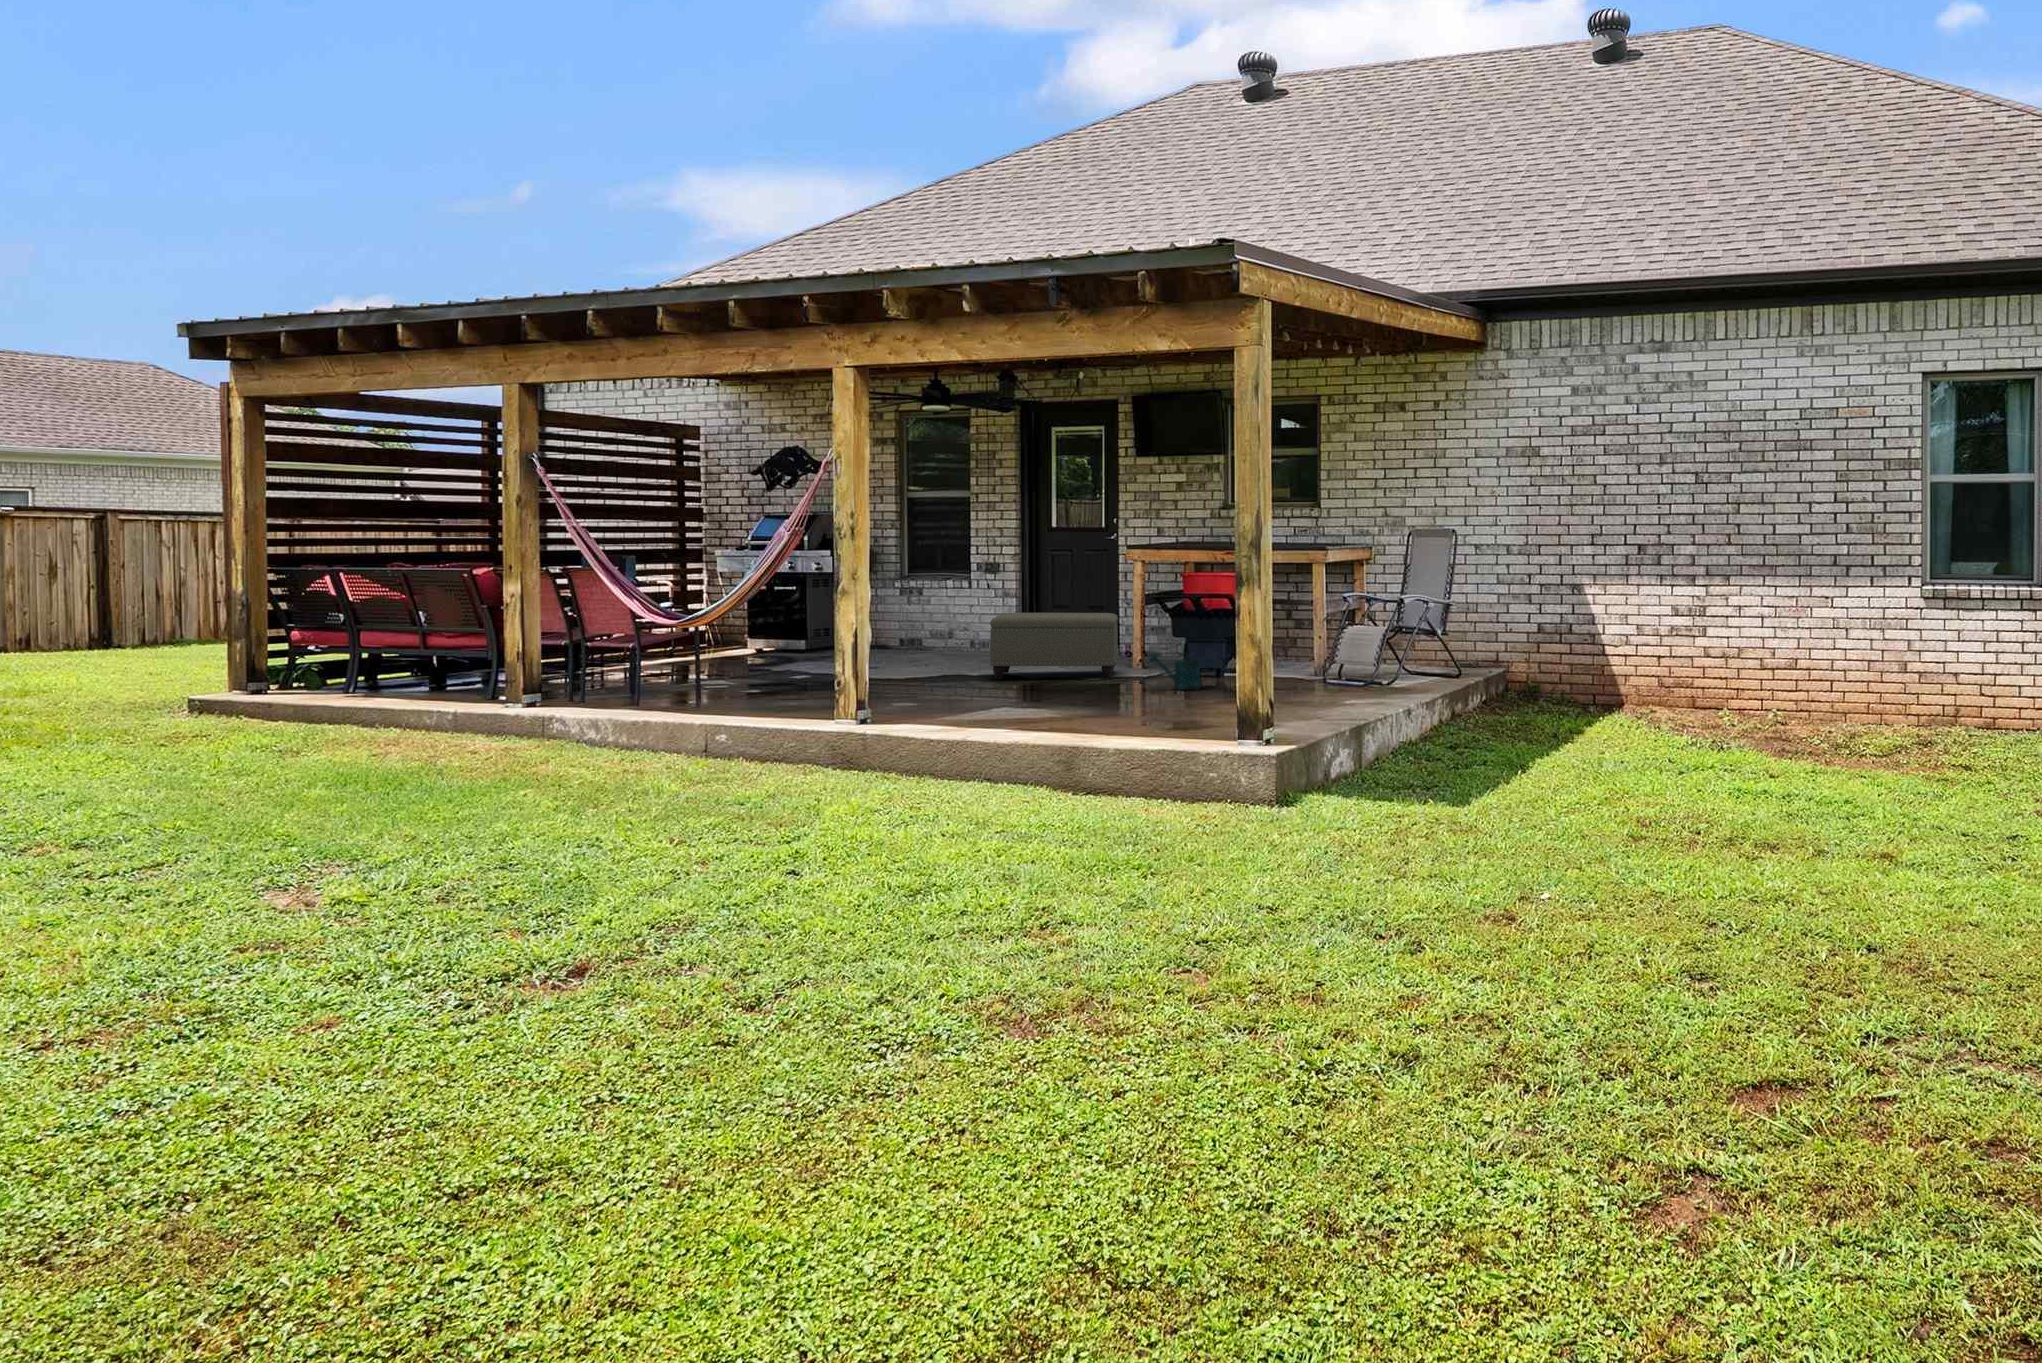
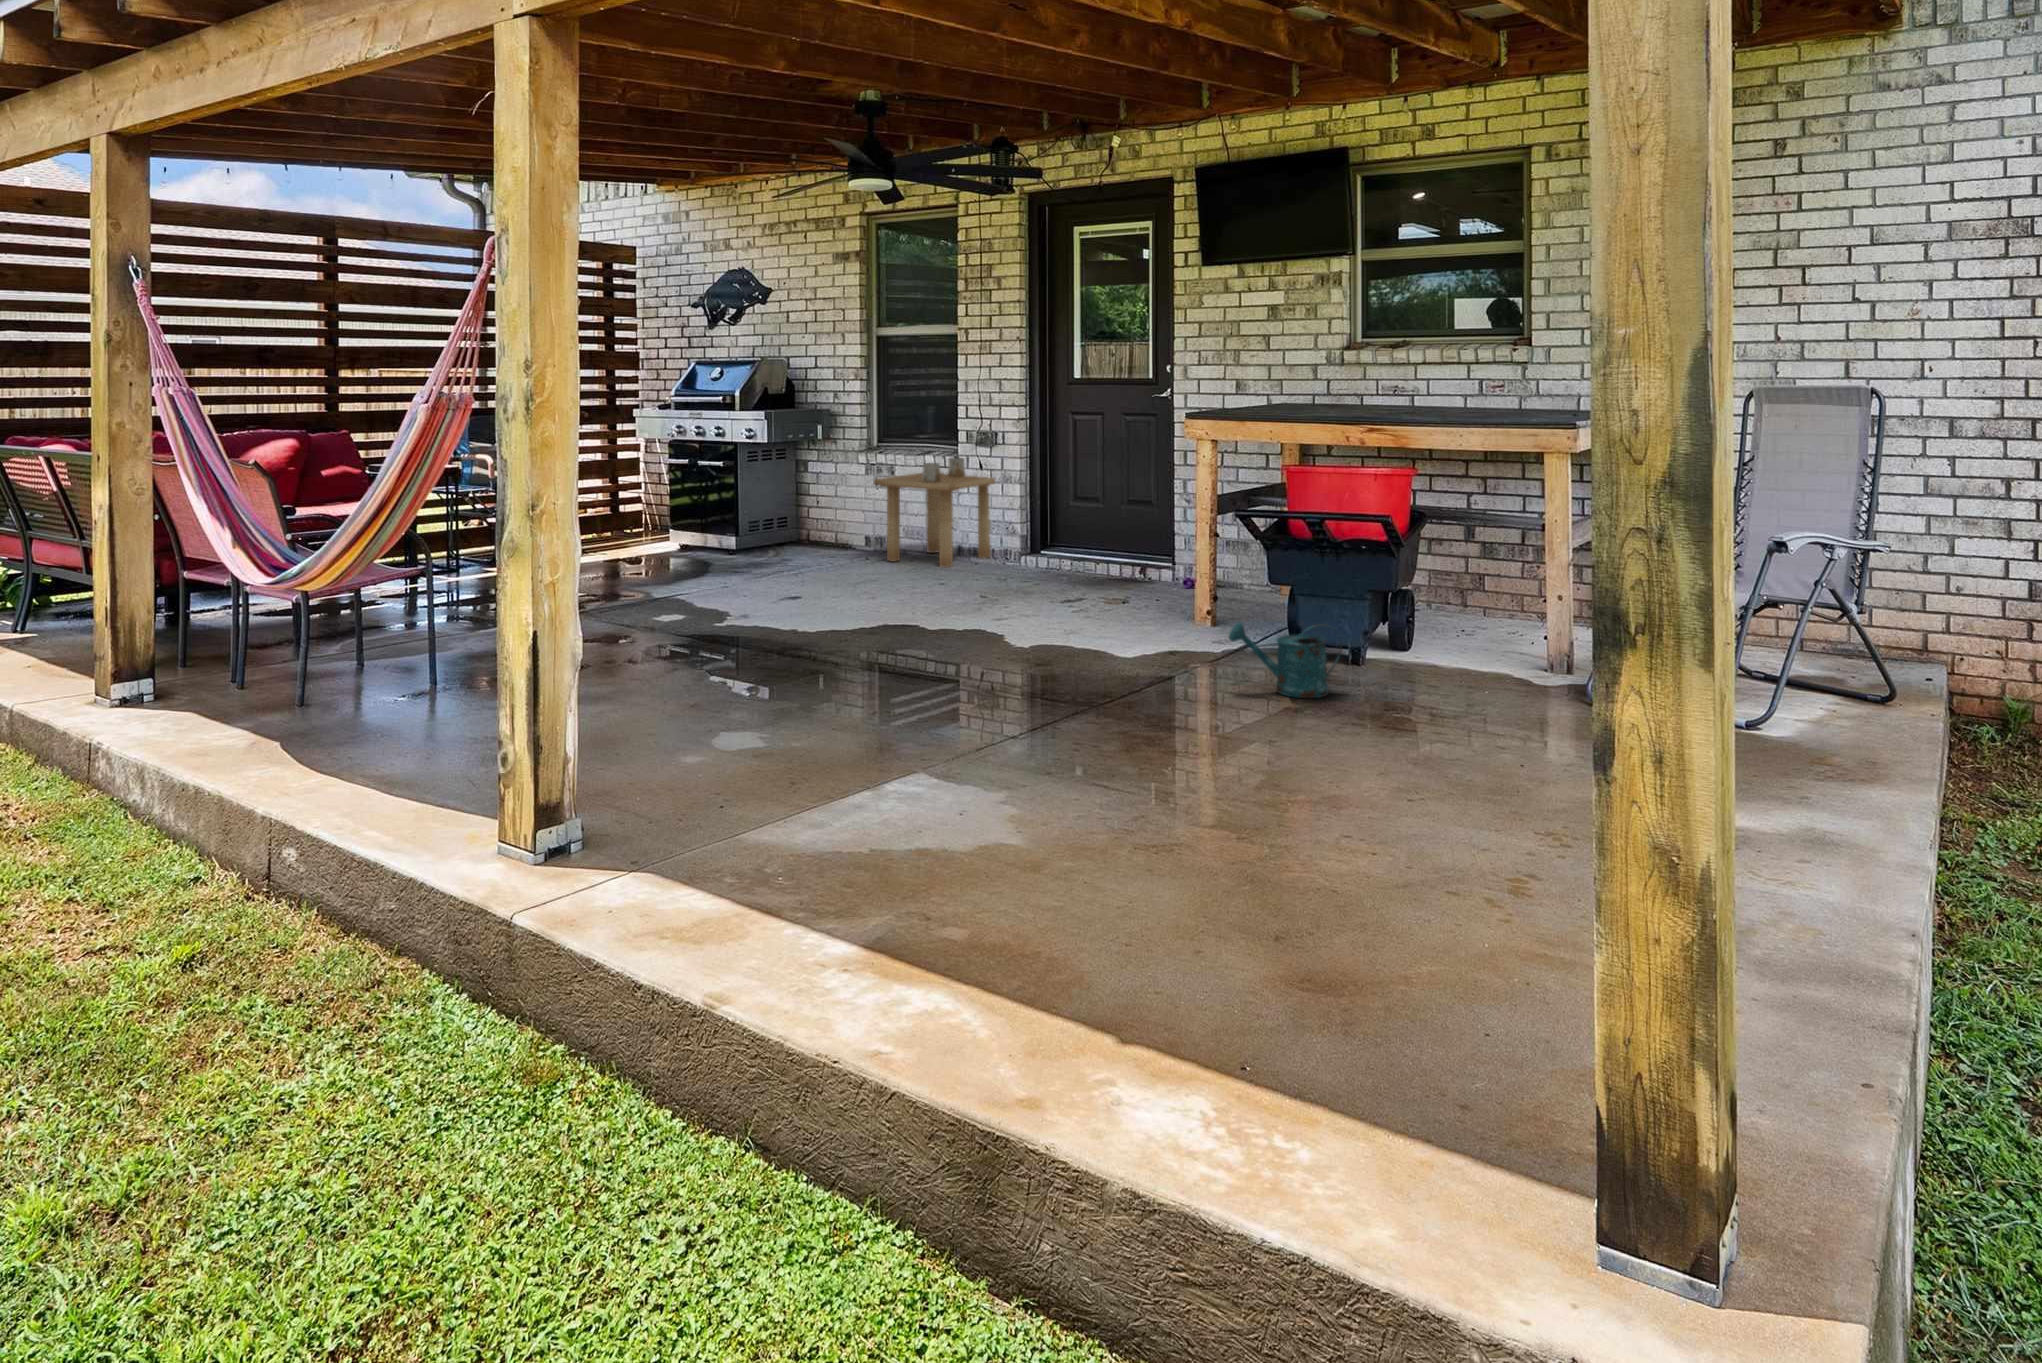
side table: none [910,583,1001,655] -> present [874,458,995,568]
ottoman: present [990,613,1118,679] -> none [960,523,1172,647]

